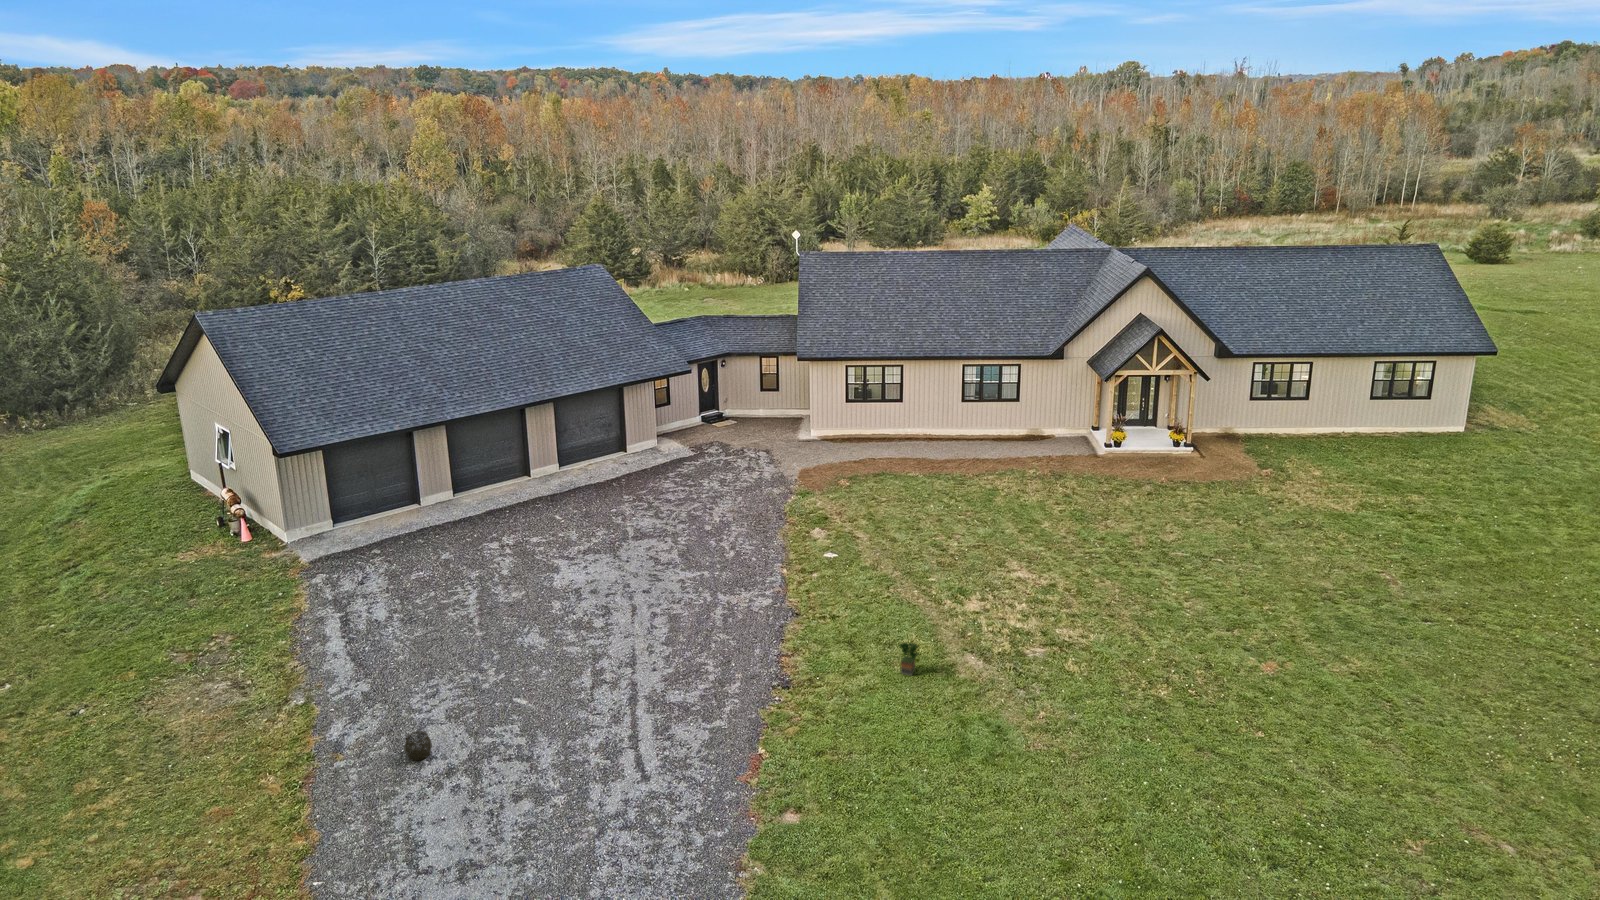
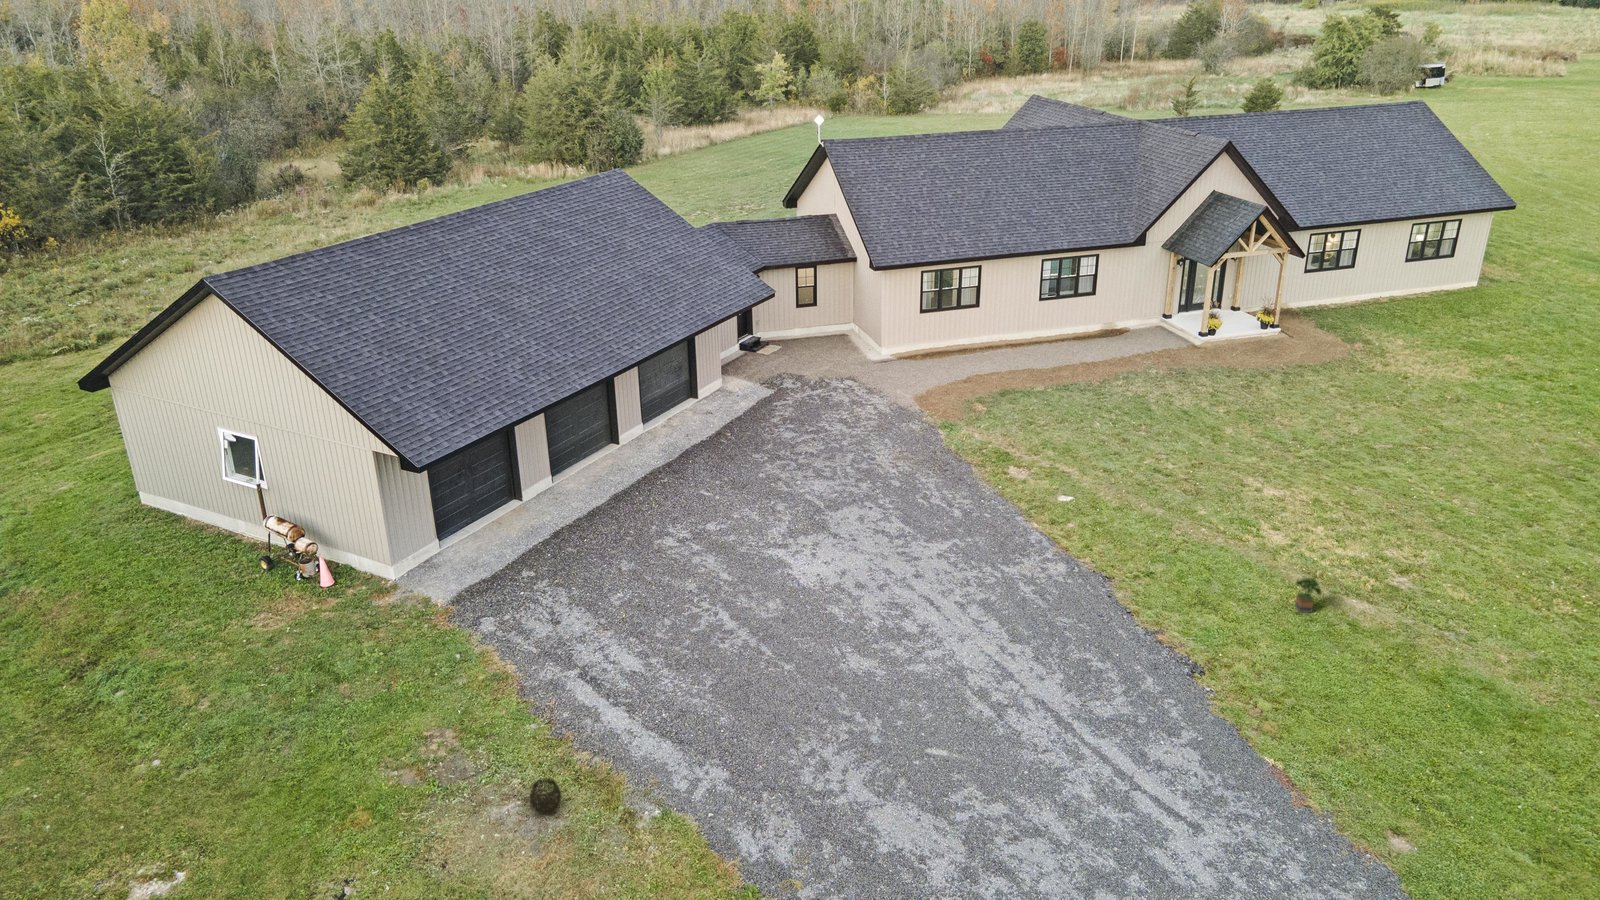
woven basket: present [404,731,432,761] -> present [530,778,561,815]

